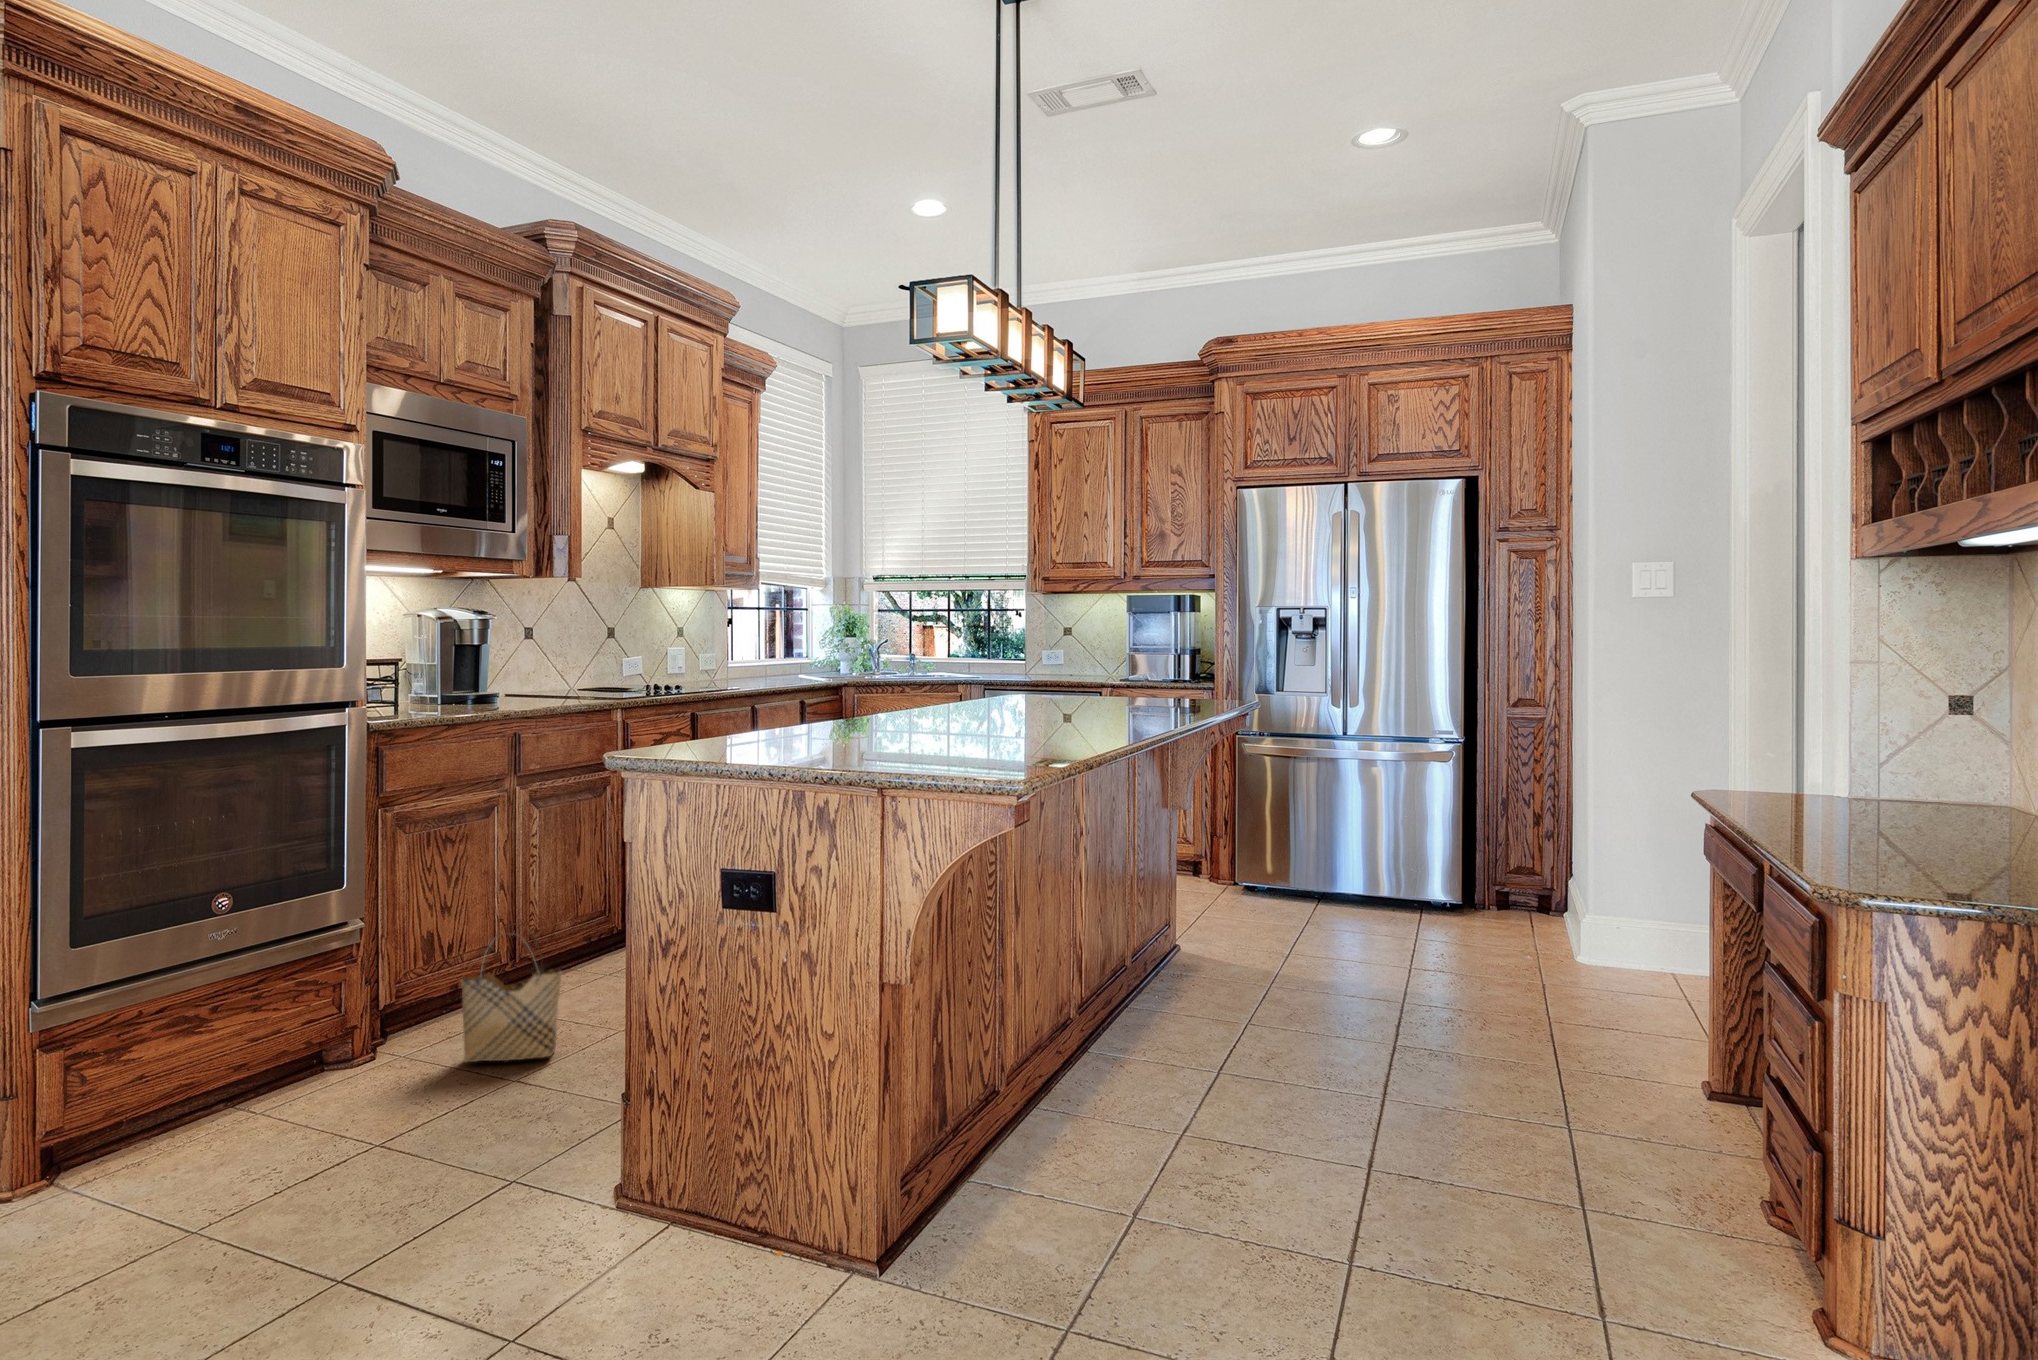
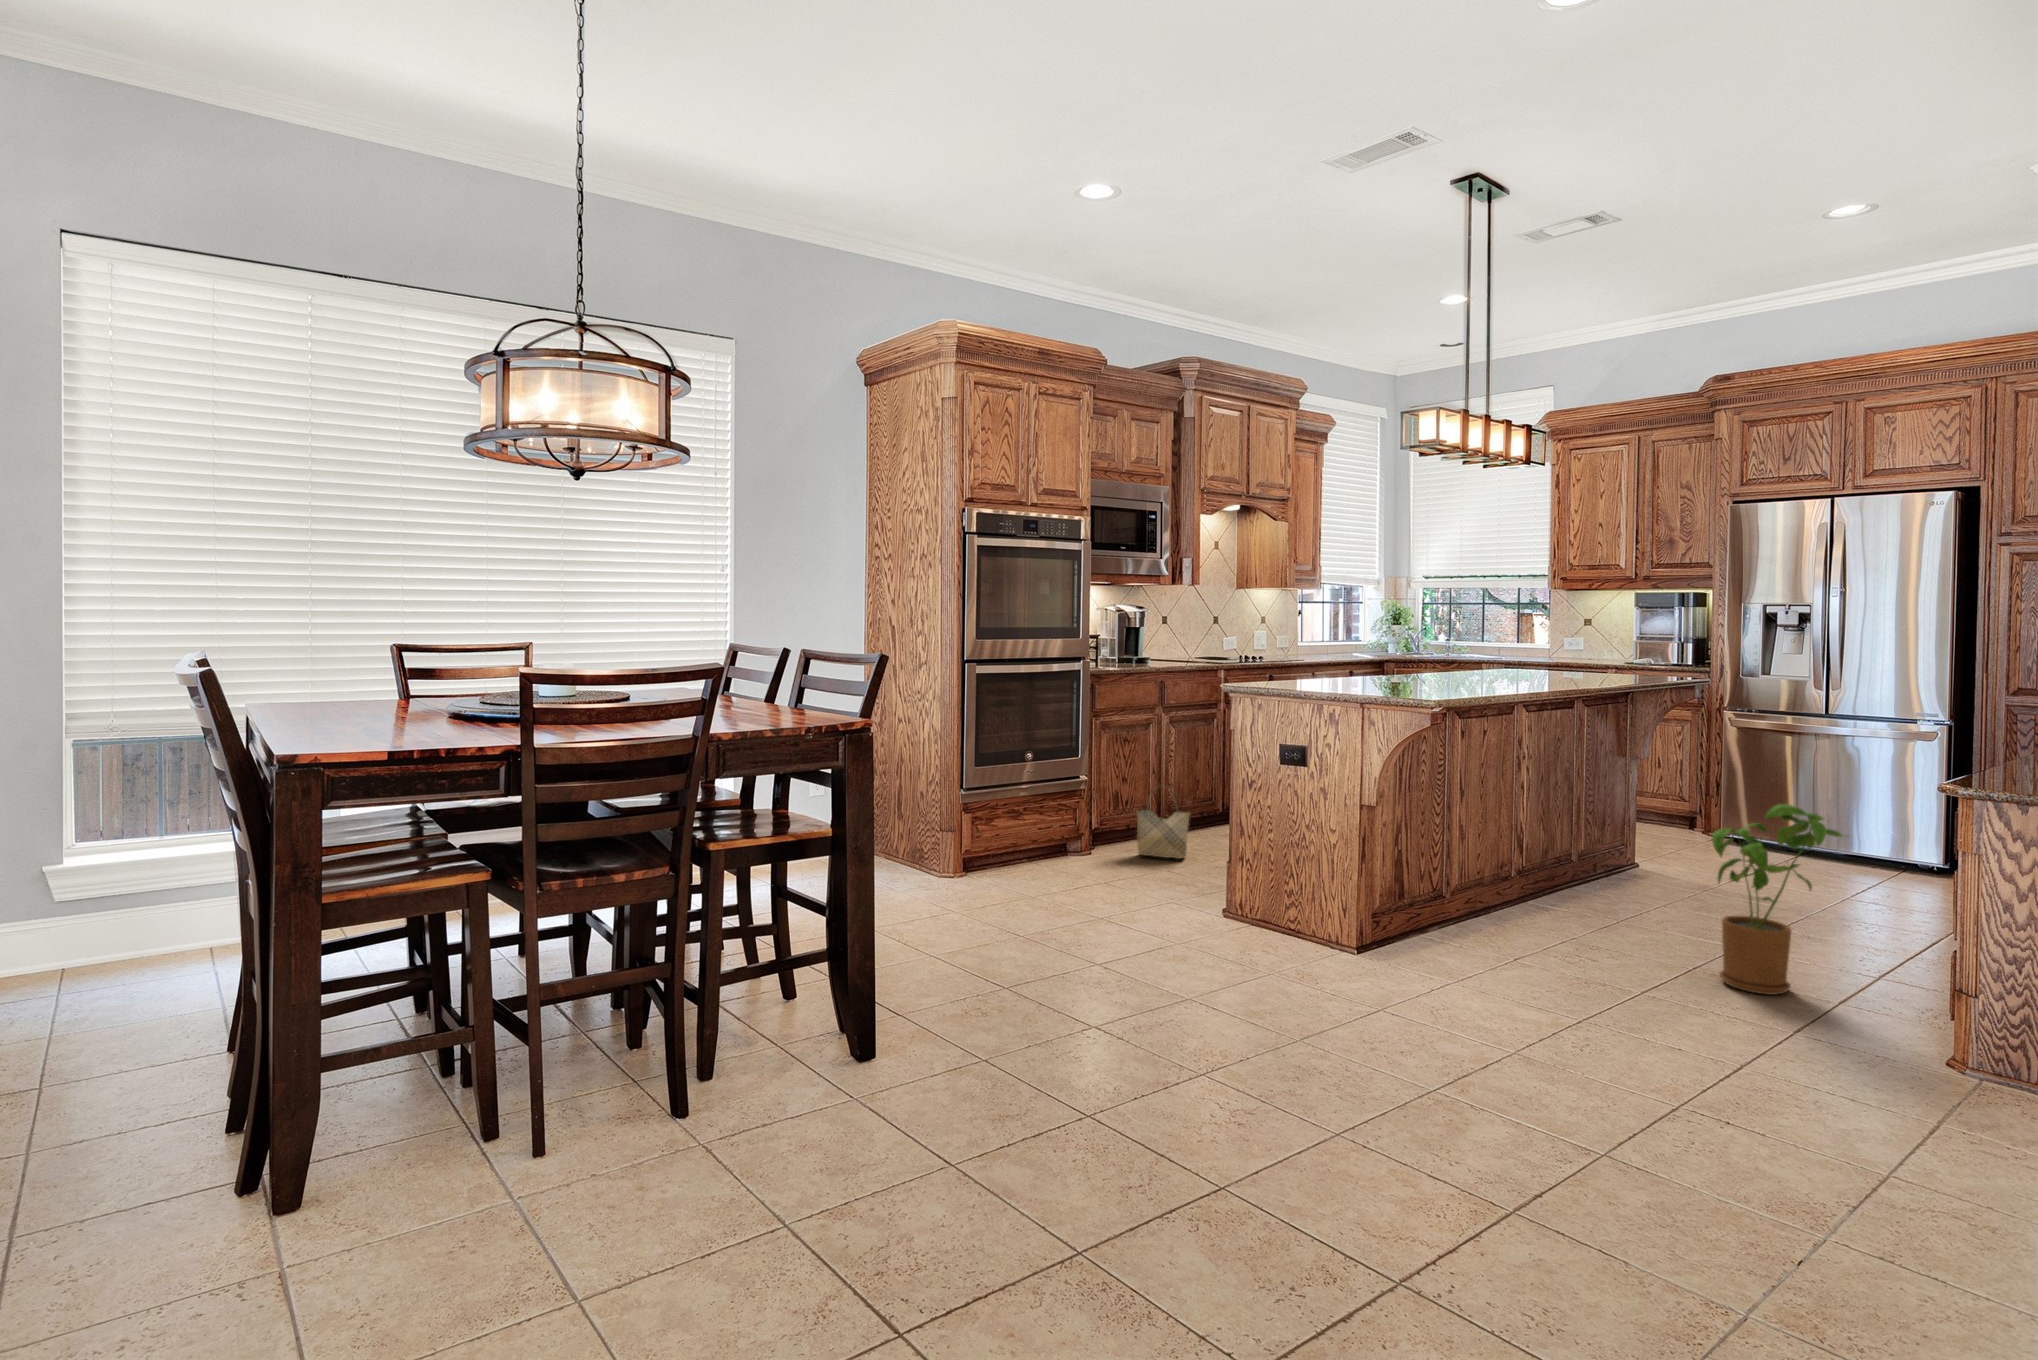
house plant: none [1393,905,1580,1214] -> present [1712,804,1843,995]

